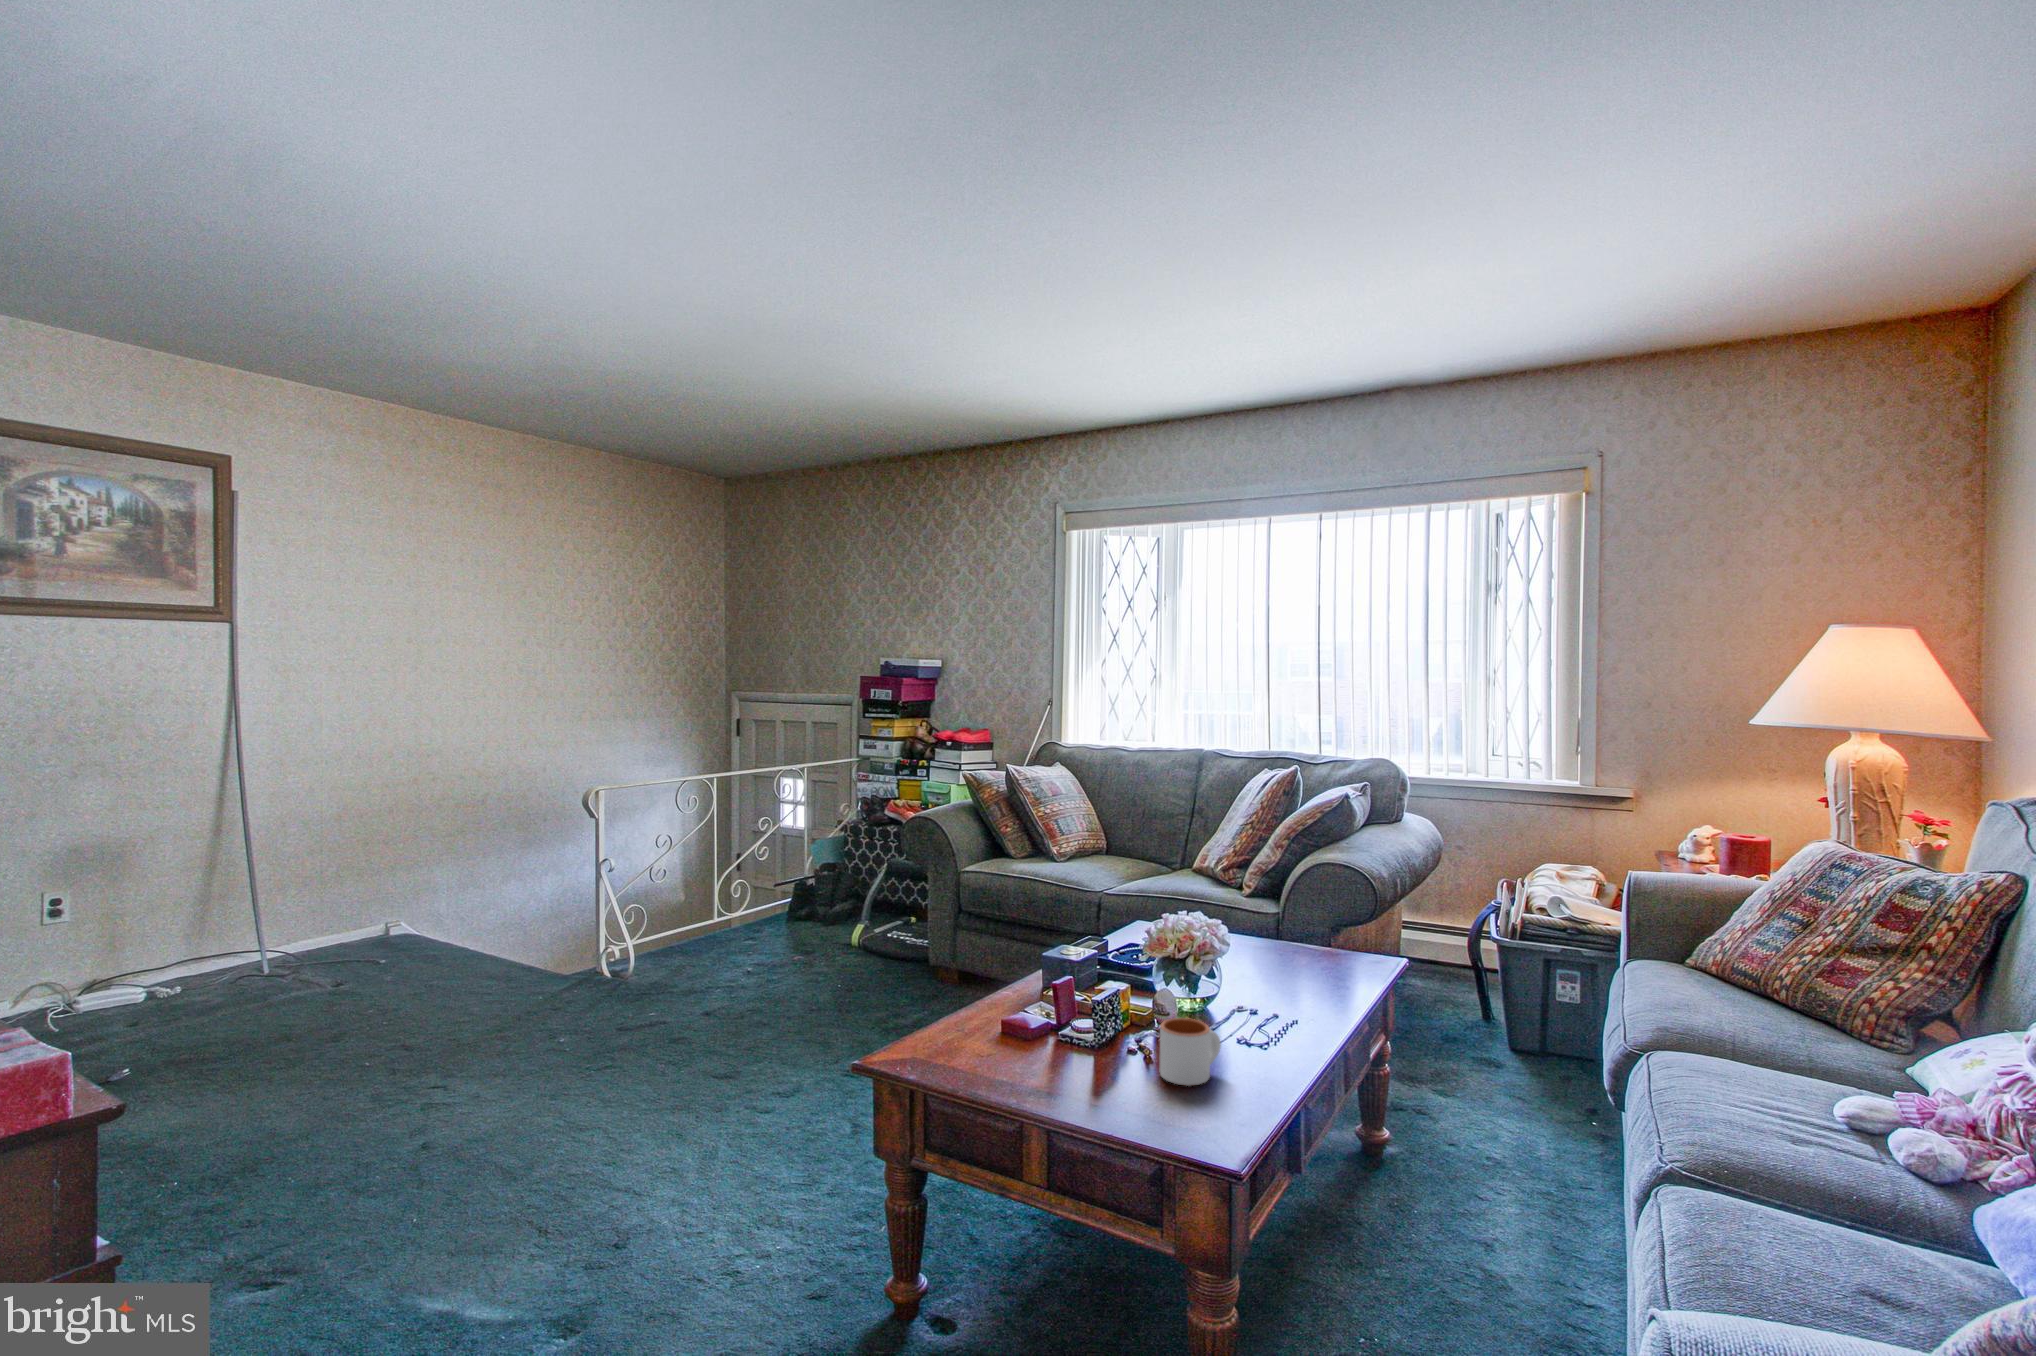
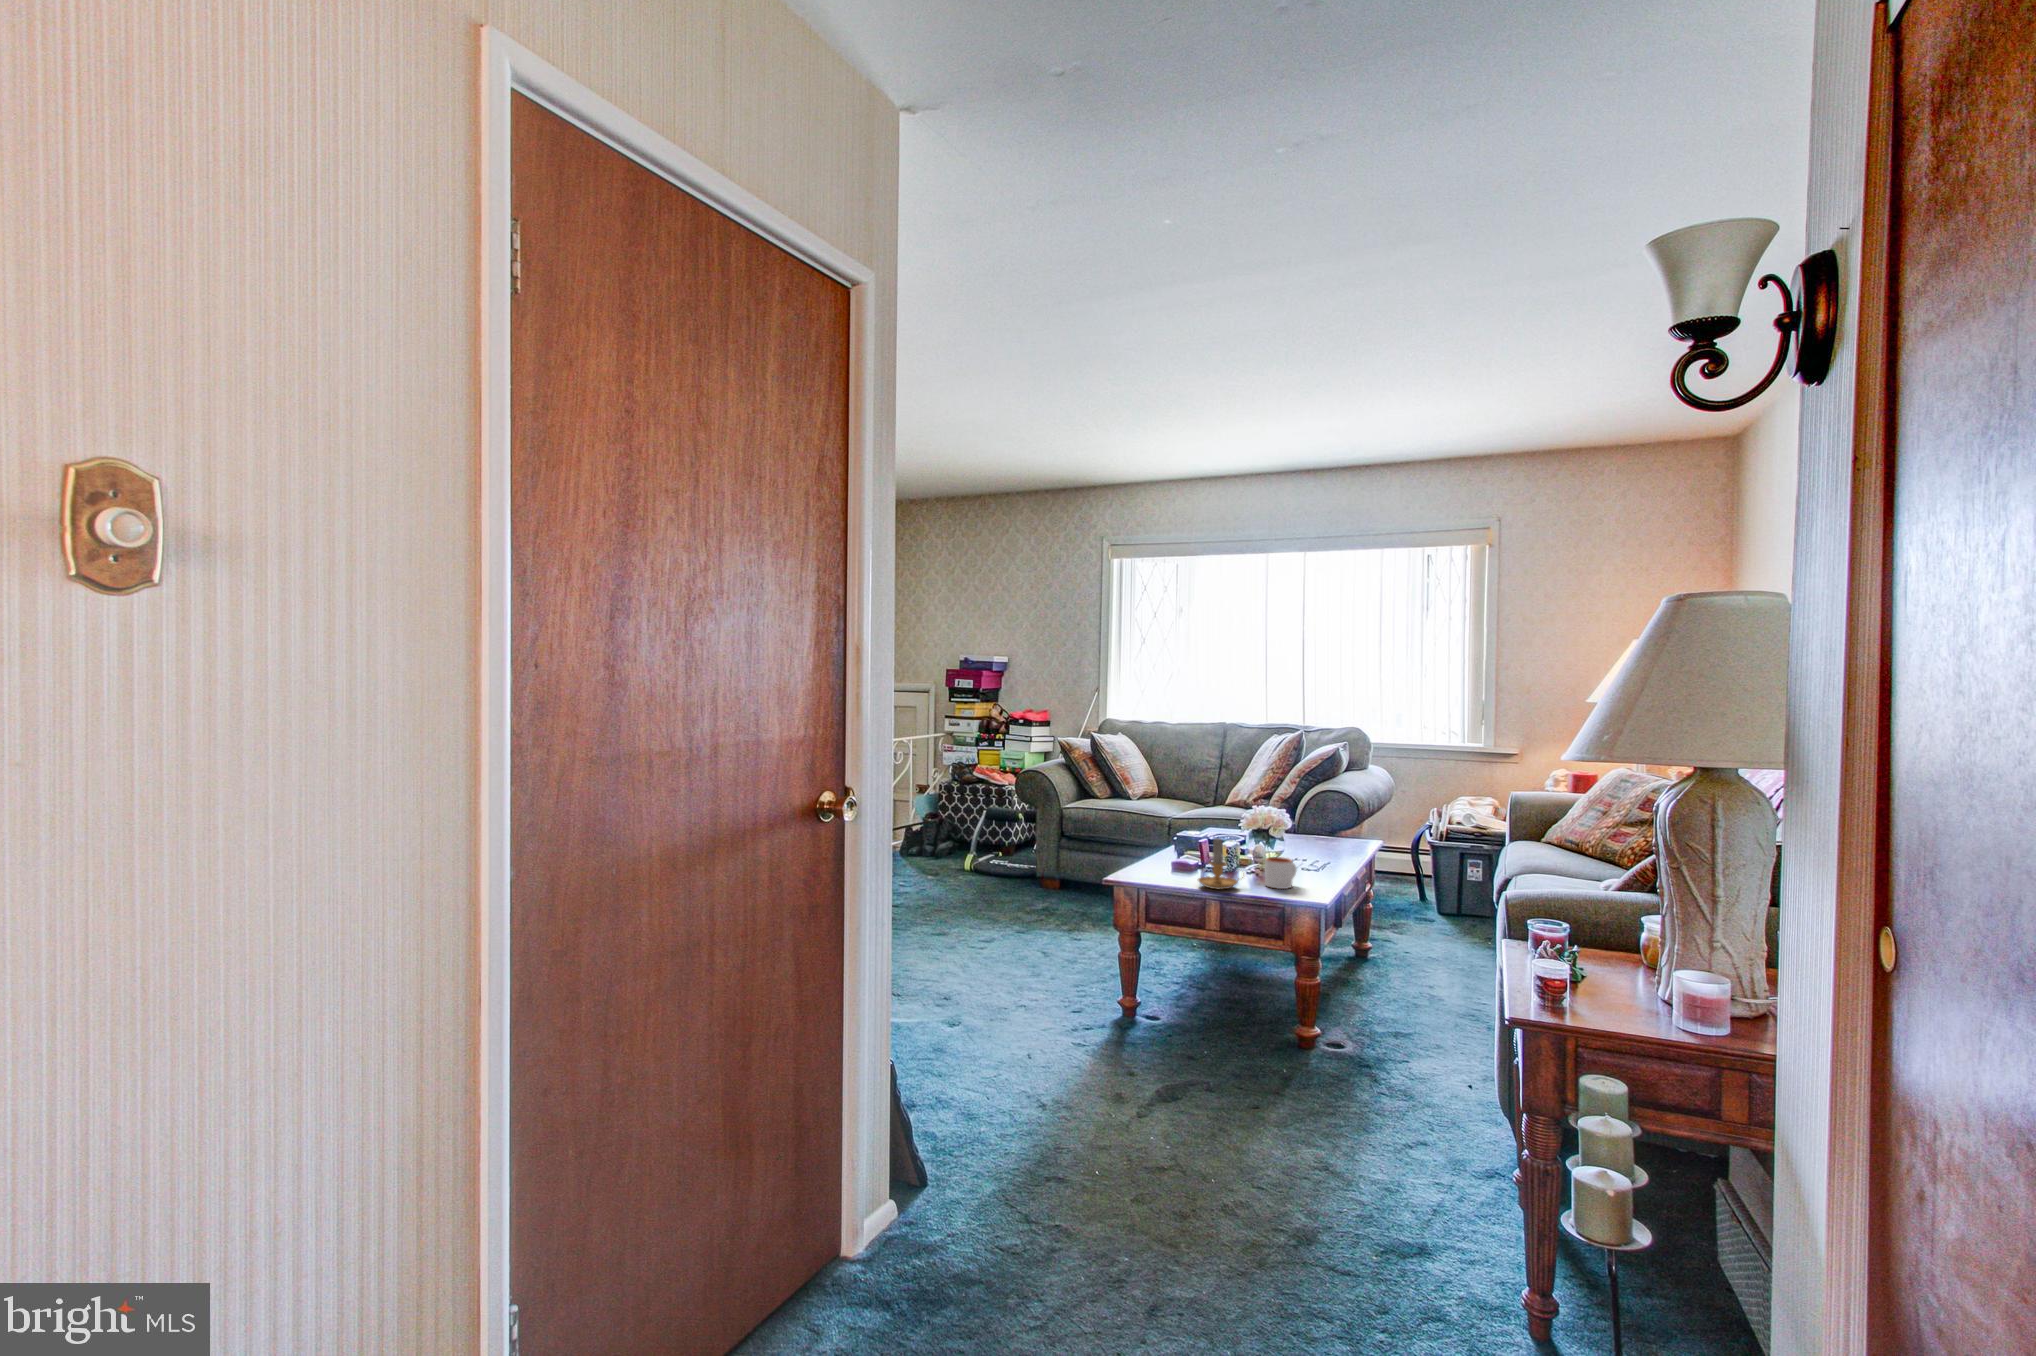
candle: none [1030,982,1120,1086] -> present [1198,838,1243,889]

